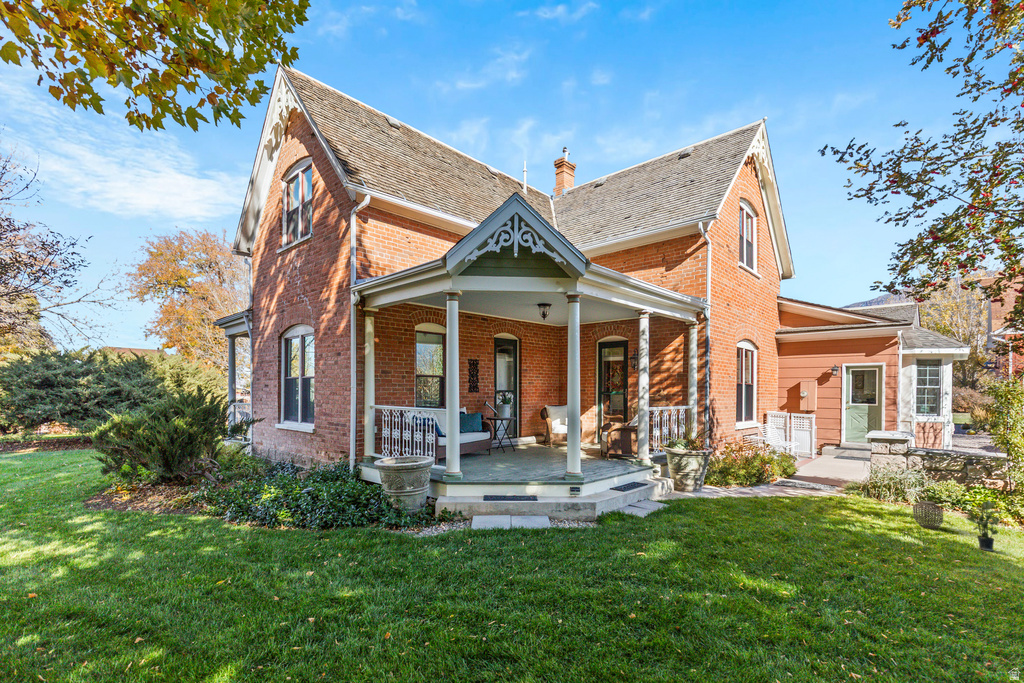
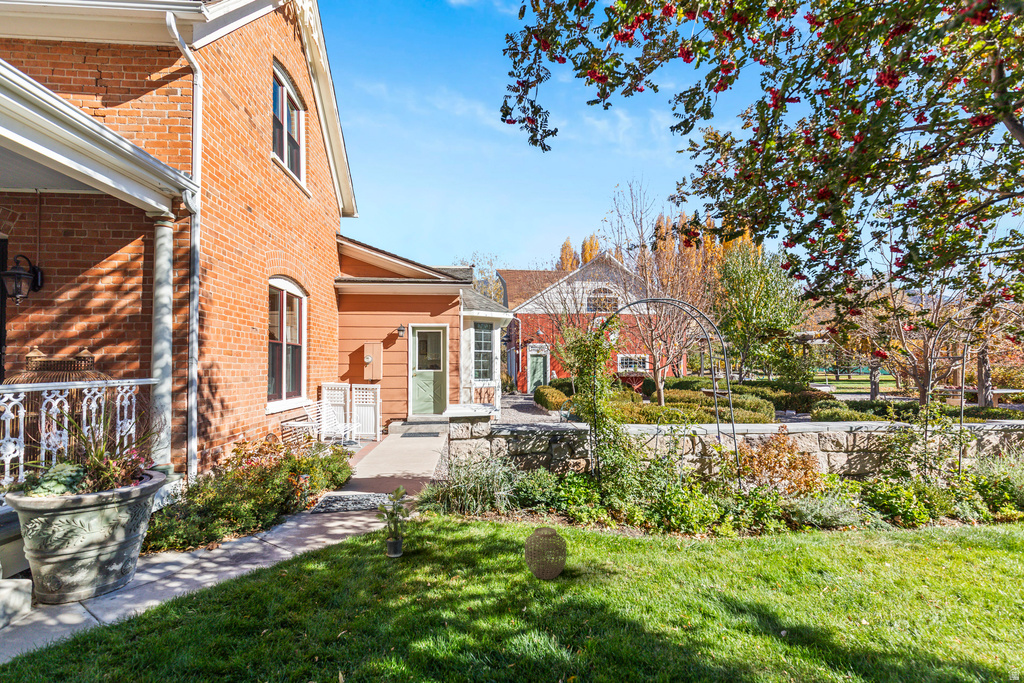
potted plant: present [967,500,1002,551] -> present [375,485,414,557]

